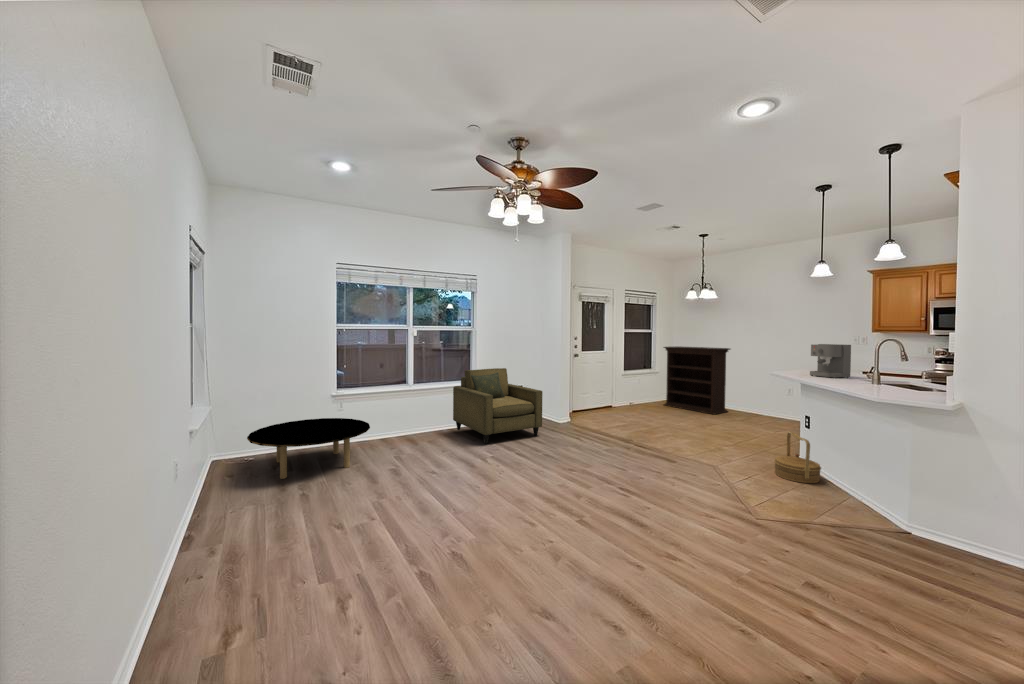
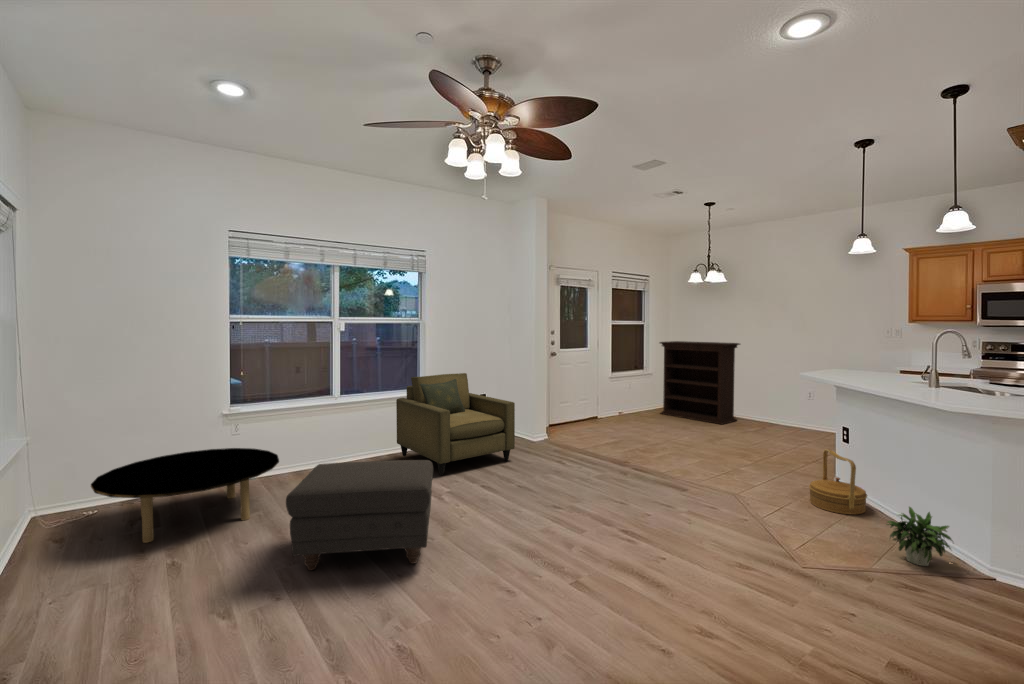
coffee maker: present [810,344,851,378] -> none [846,338,895,381]
ottoman: none [377,428,479,500] -> present [286,460,433,570]
potted plant: none [827,475,884,520] -> present [887,507,955,566]

